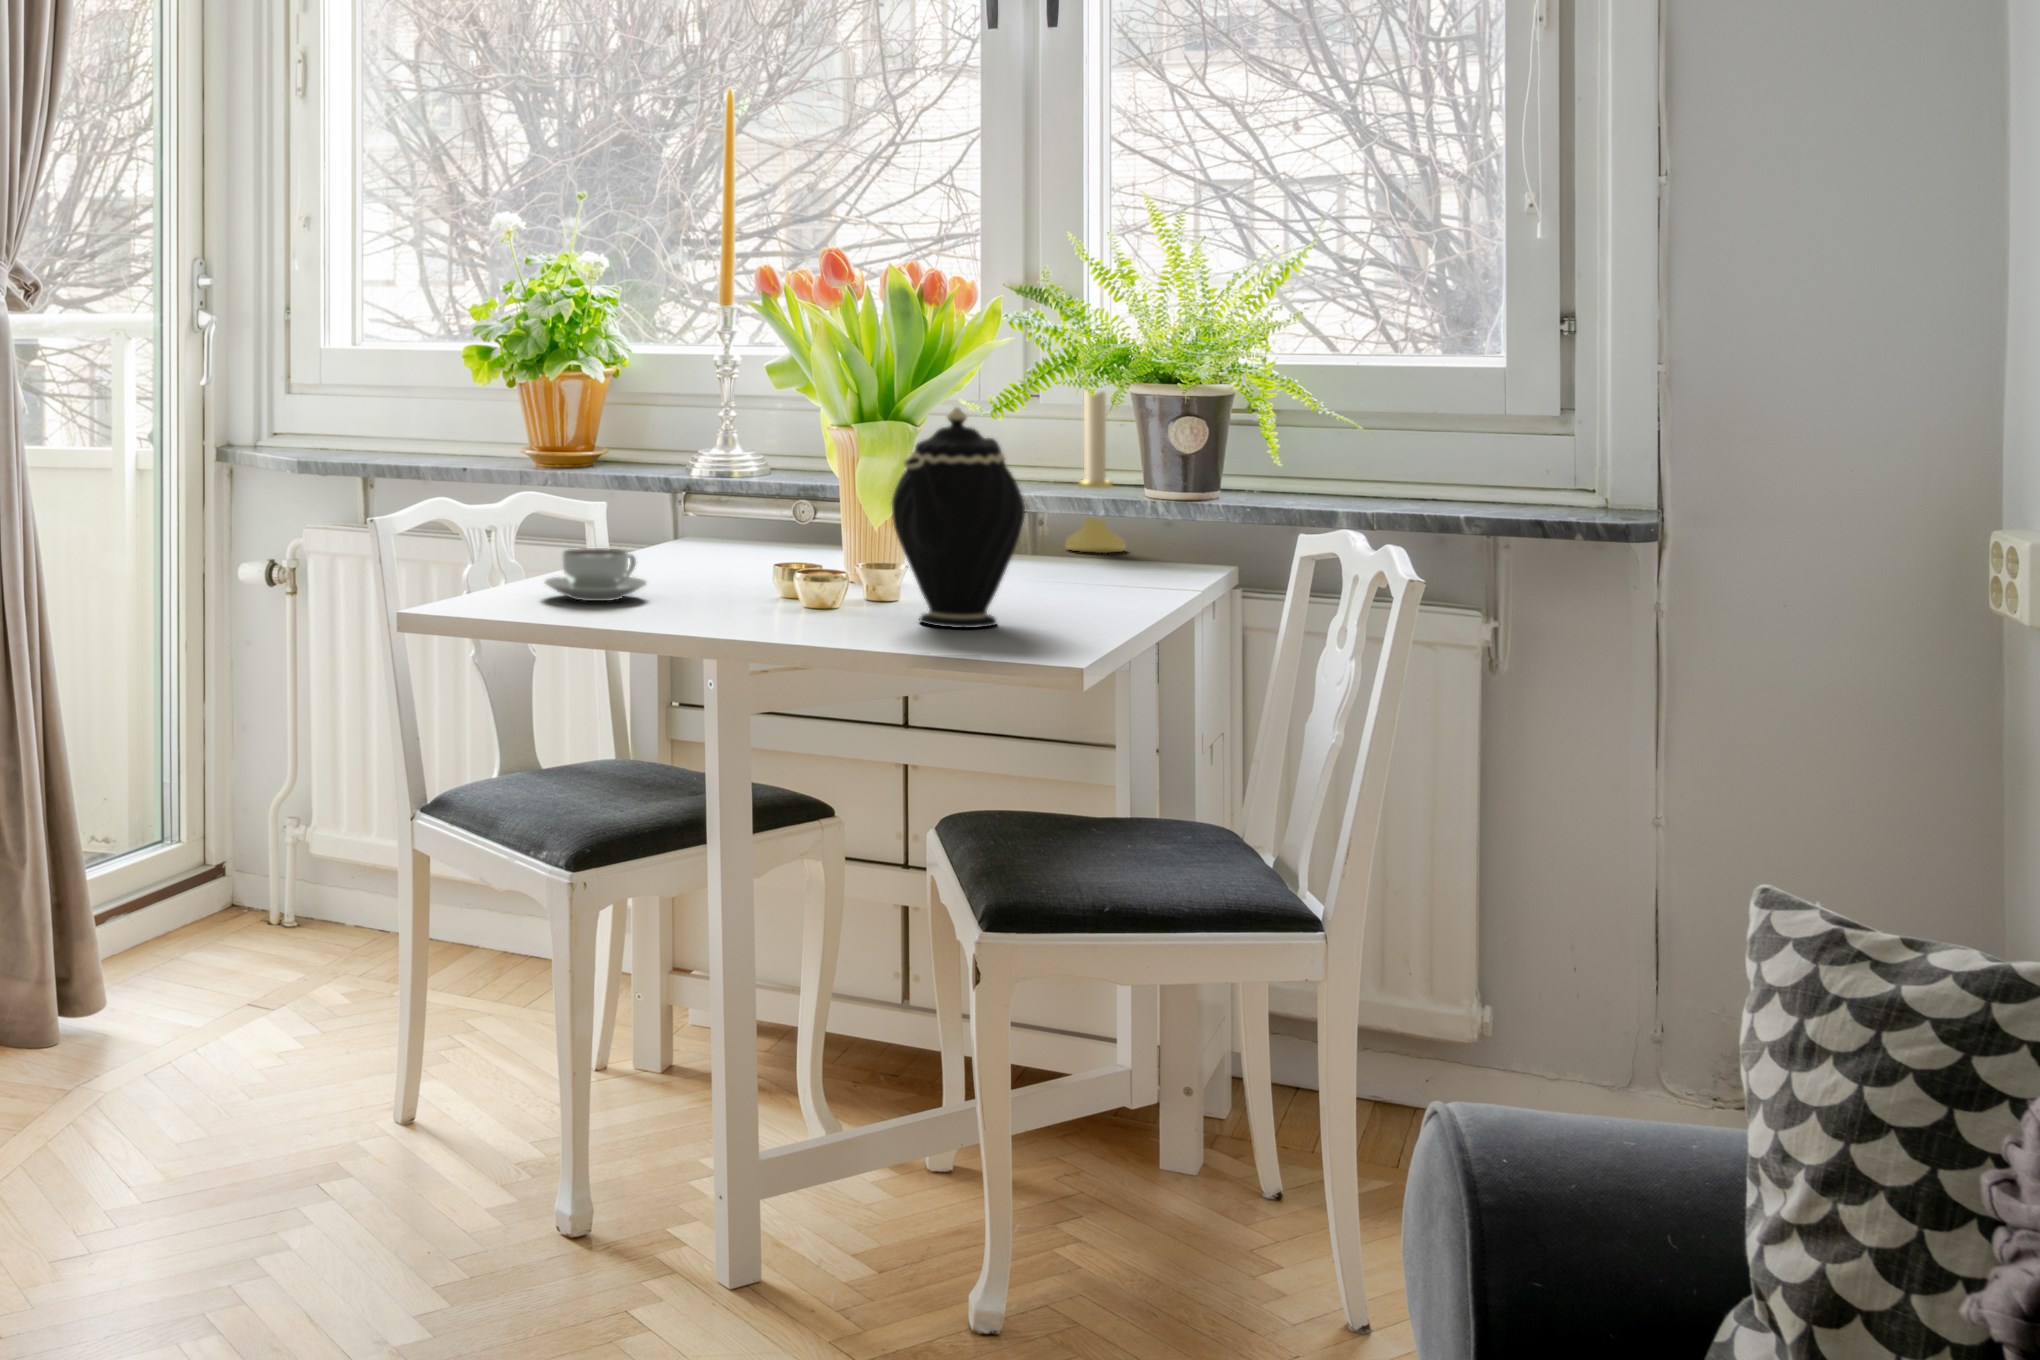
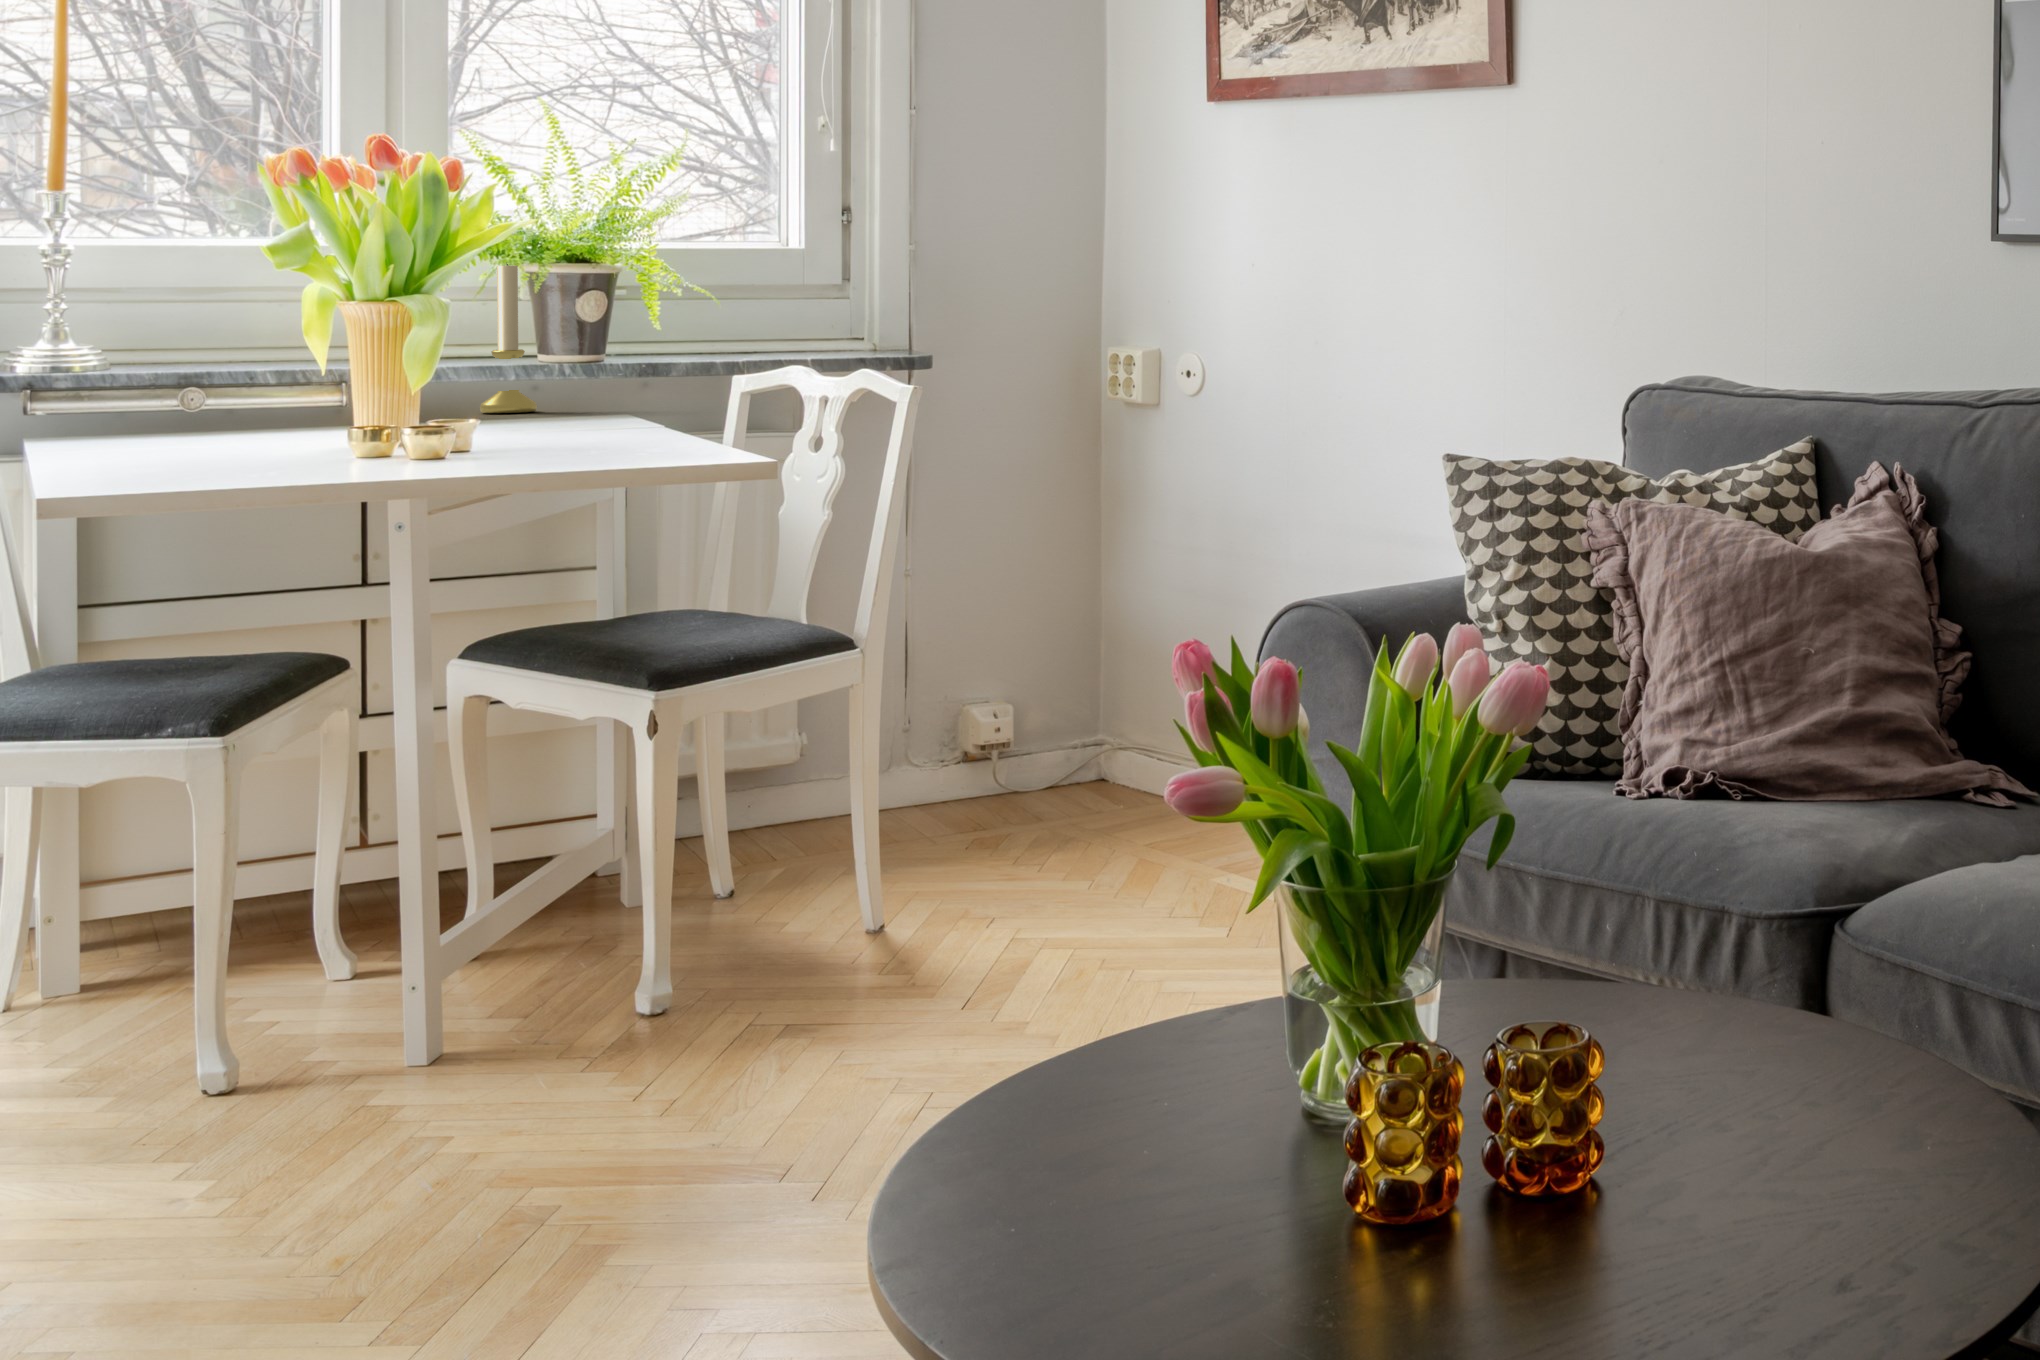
teapot: present [892,407,1025,628] -> none [612,257,729,439]
coffee cup: present [545,548,647,601] -> none [240,409,358,458]

